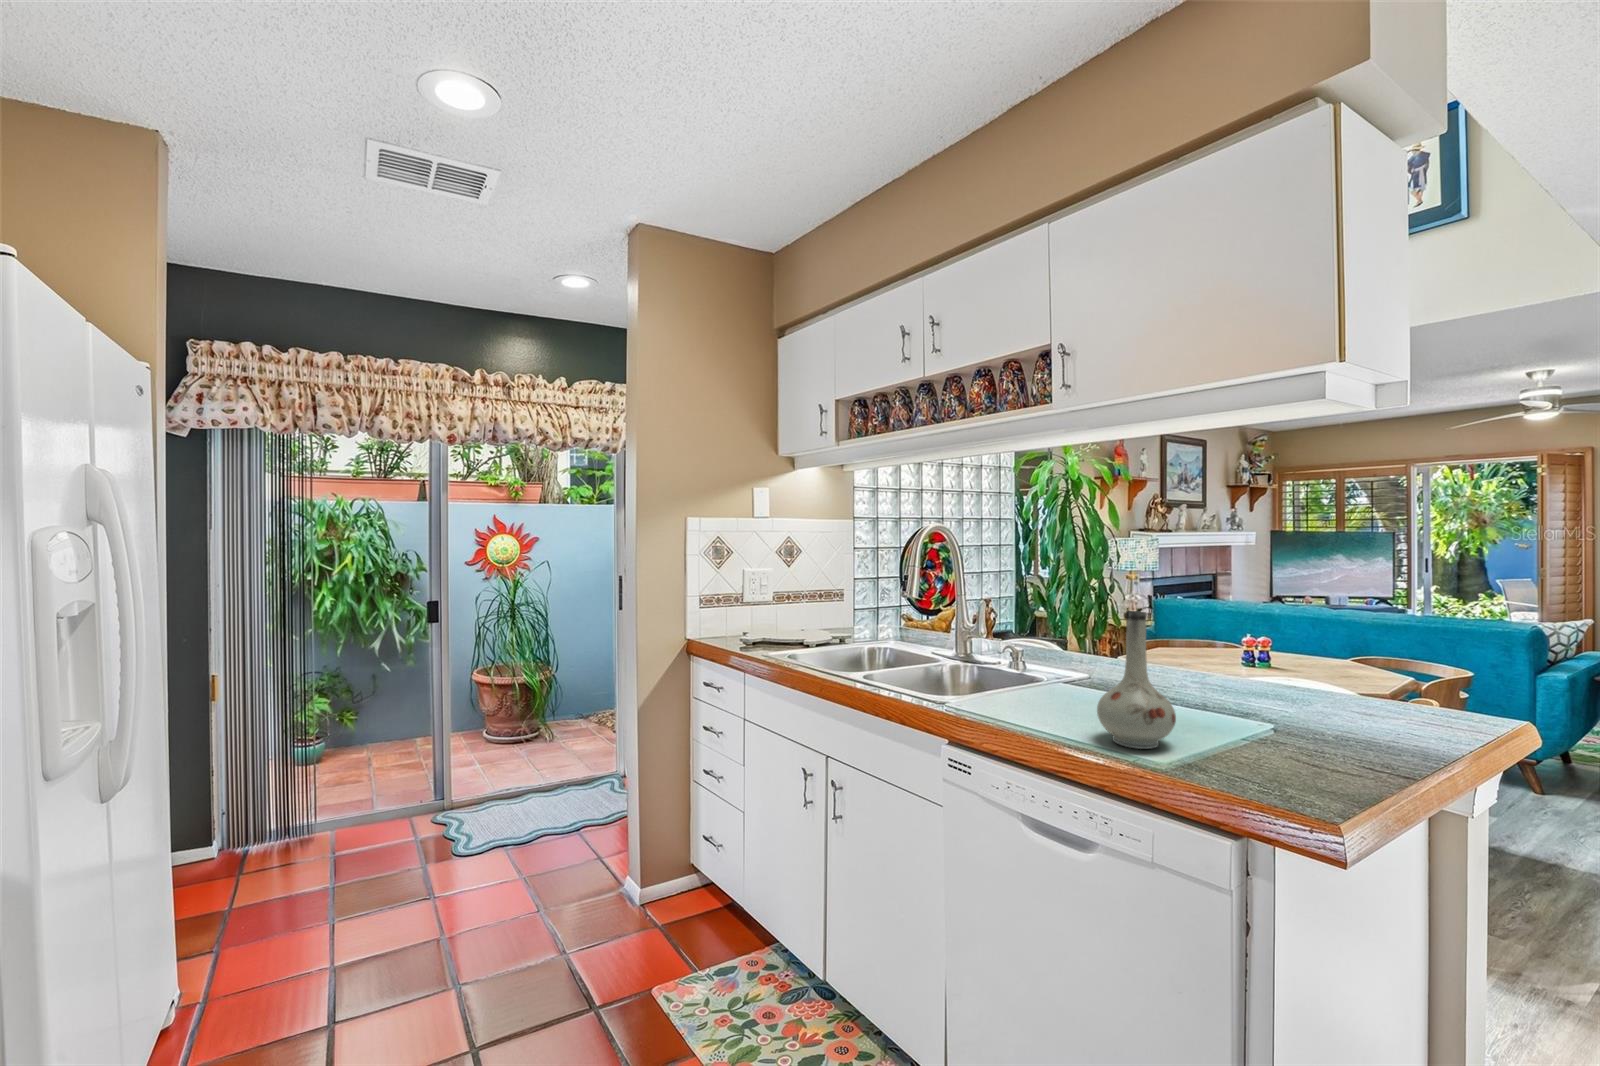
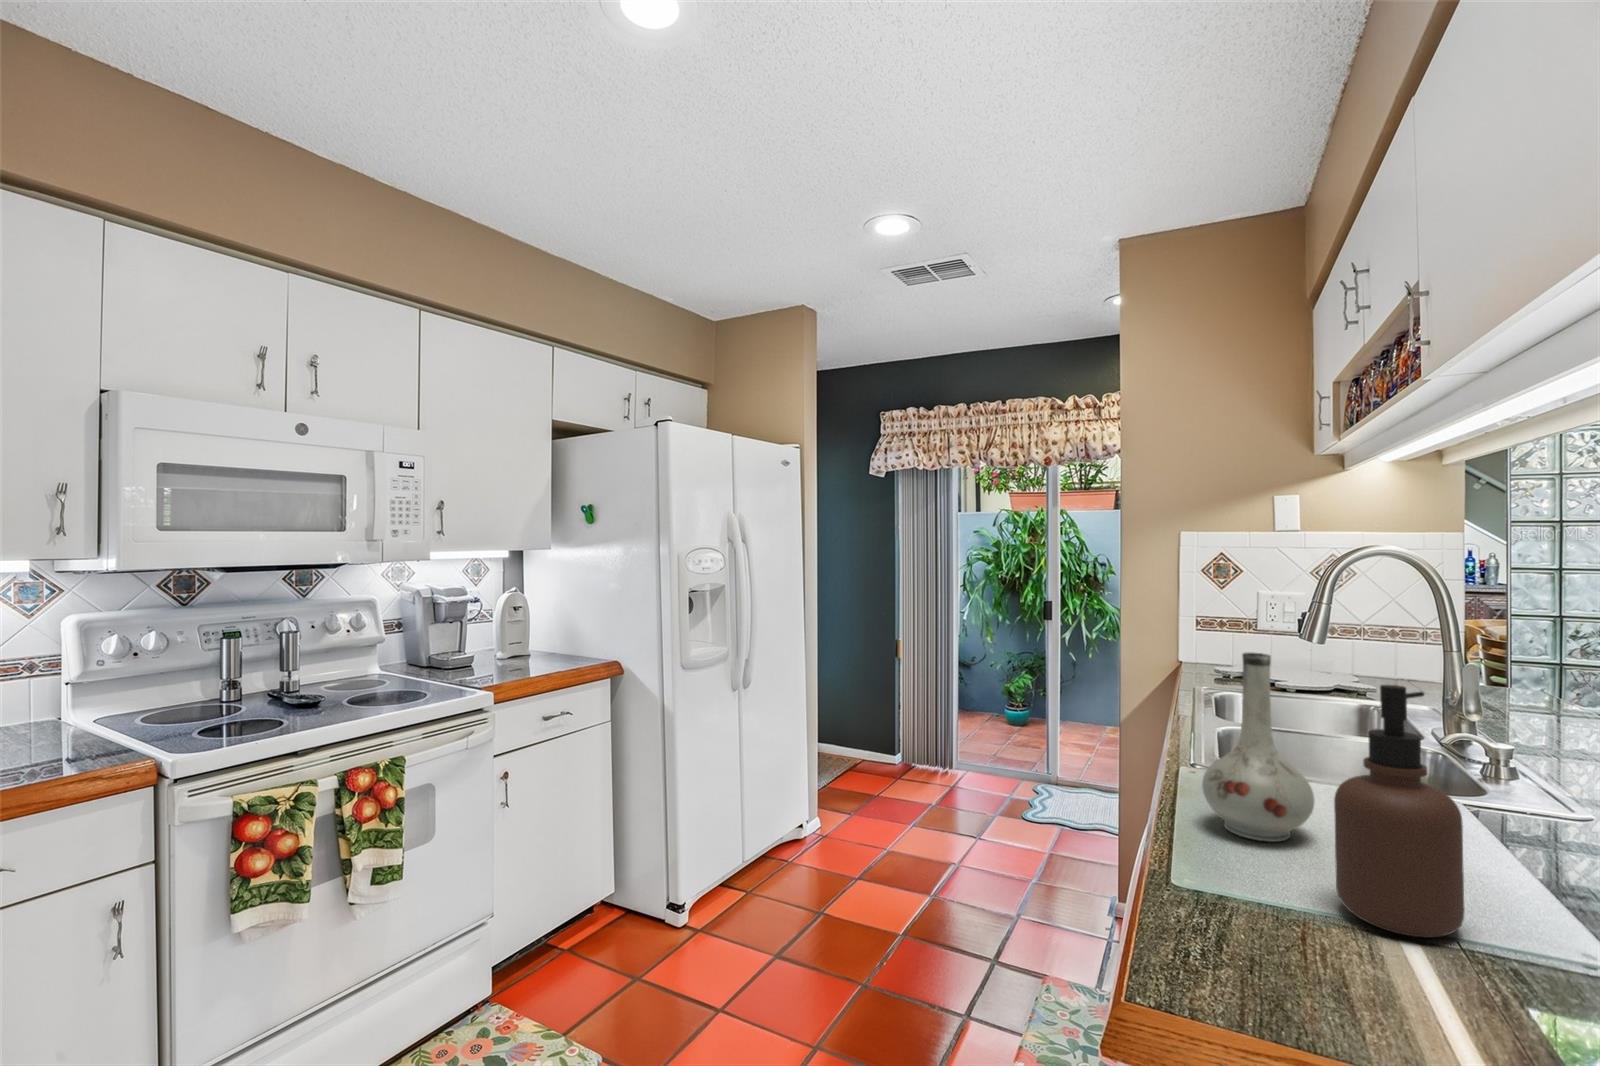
soap dispenser: none [1260,618,1337,770] -> present [1334,685,1464,937]

